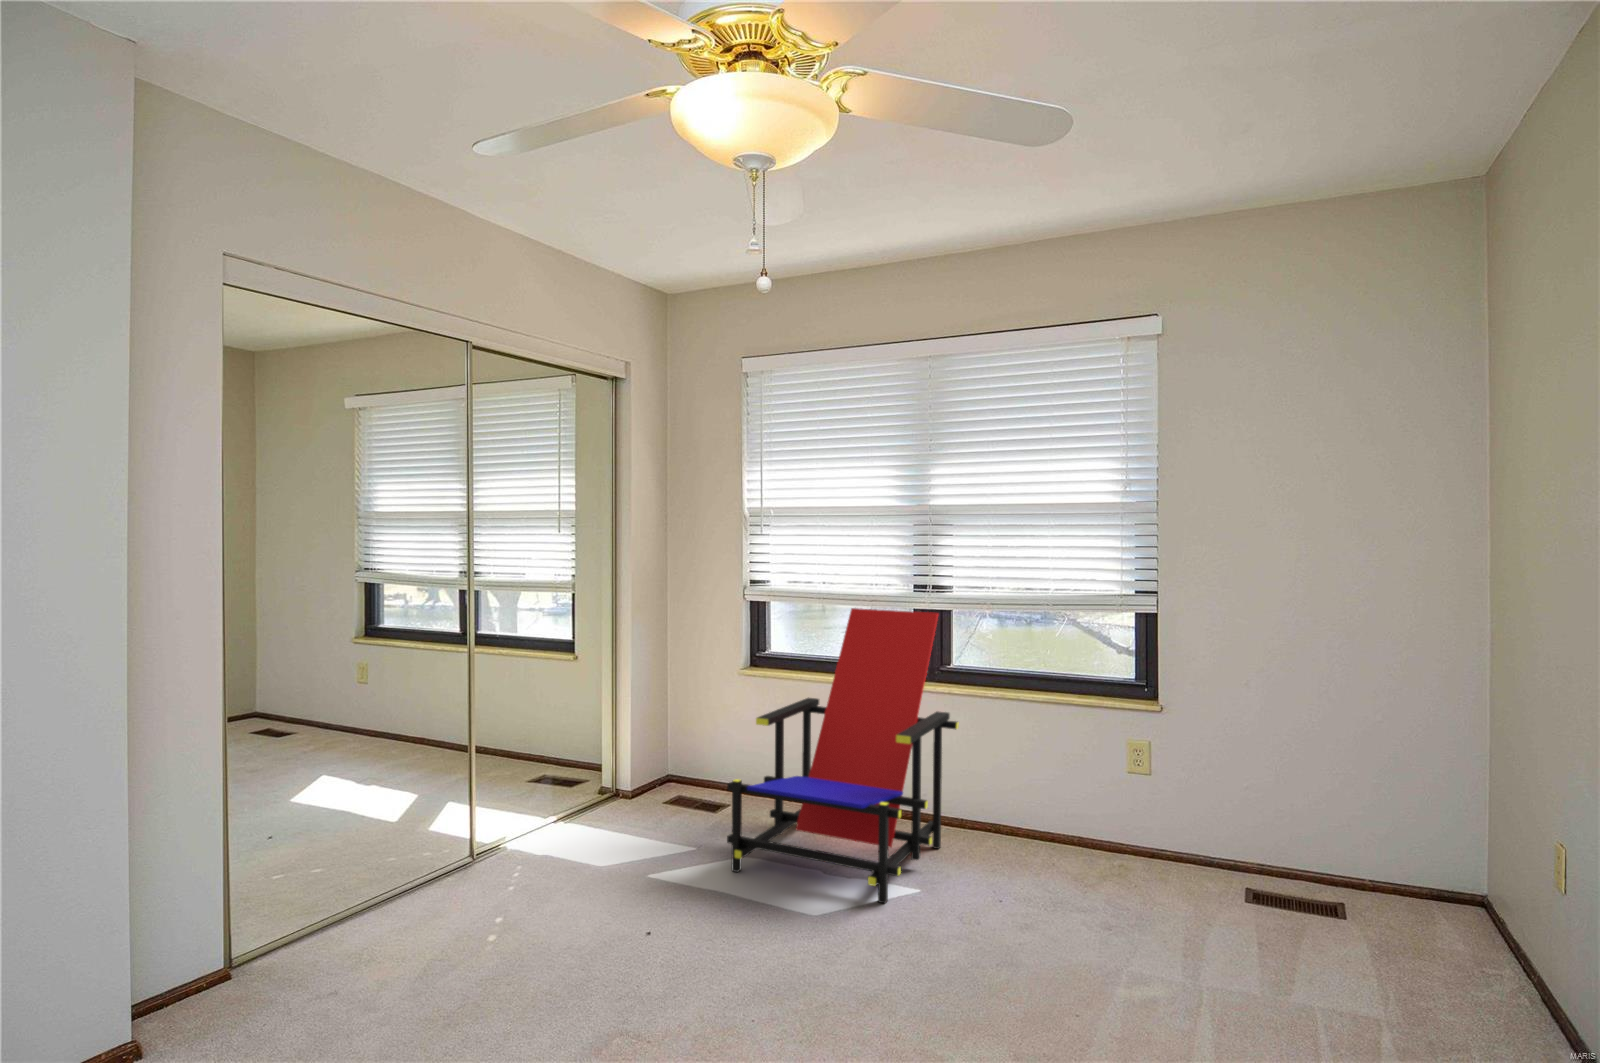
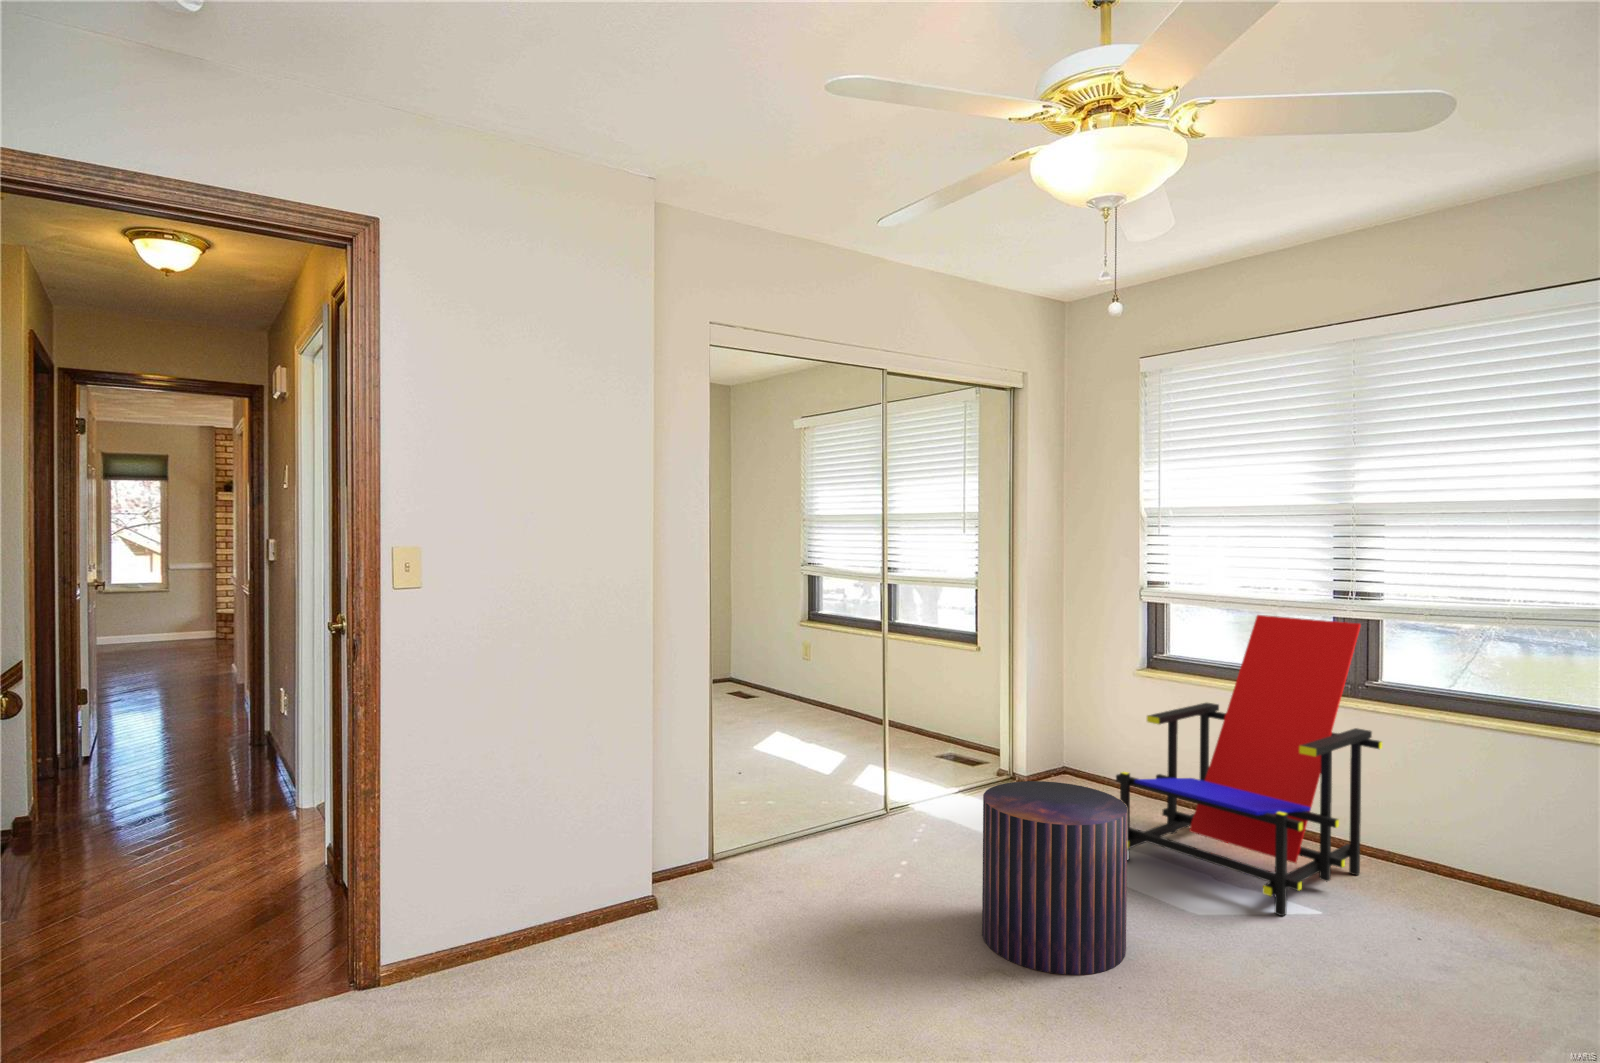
pouf: none [595,804,750,1021] -> present [982,781,1127,975]

